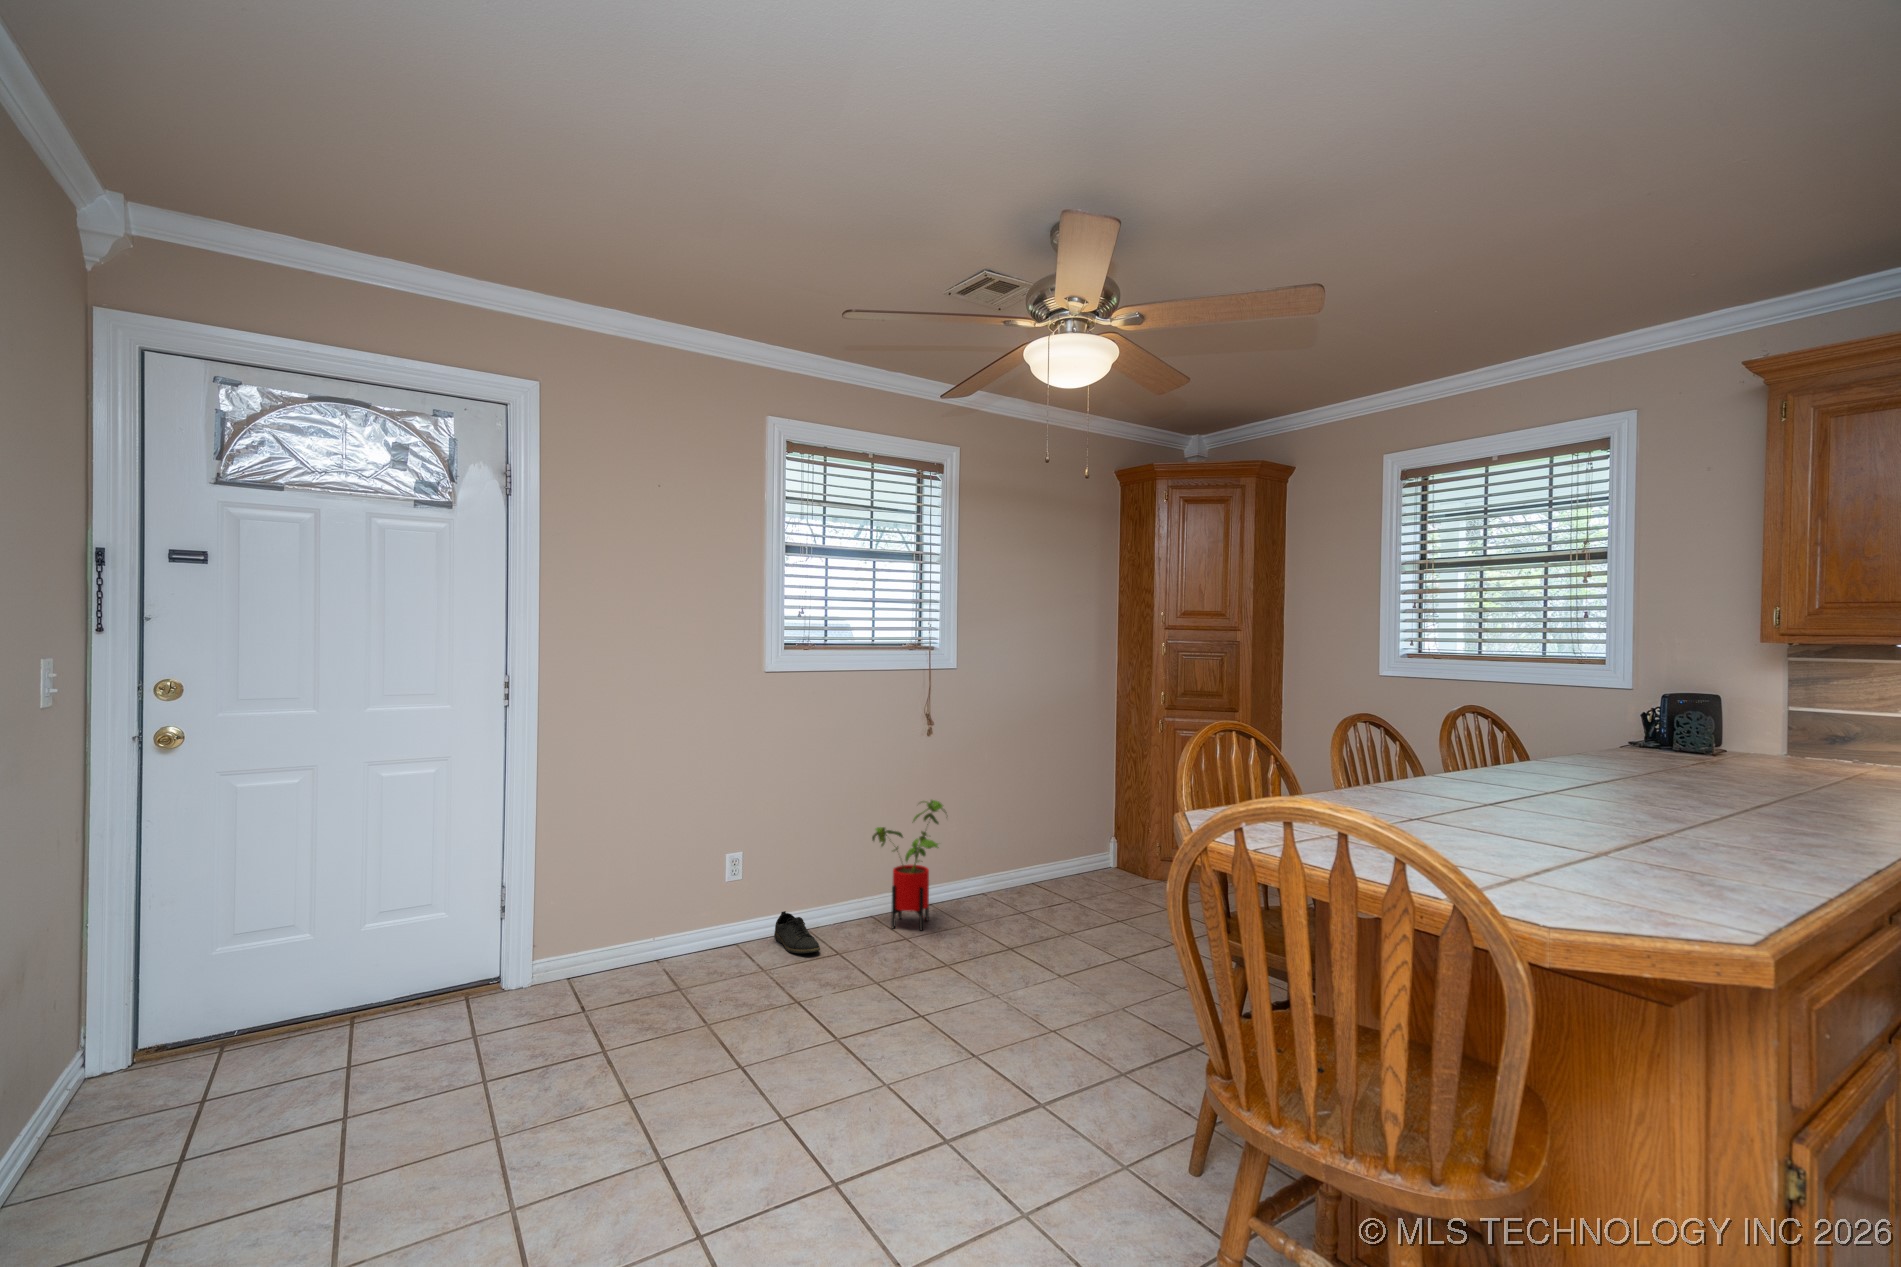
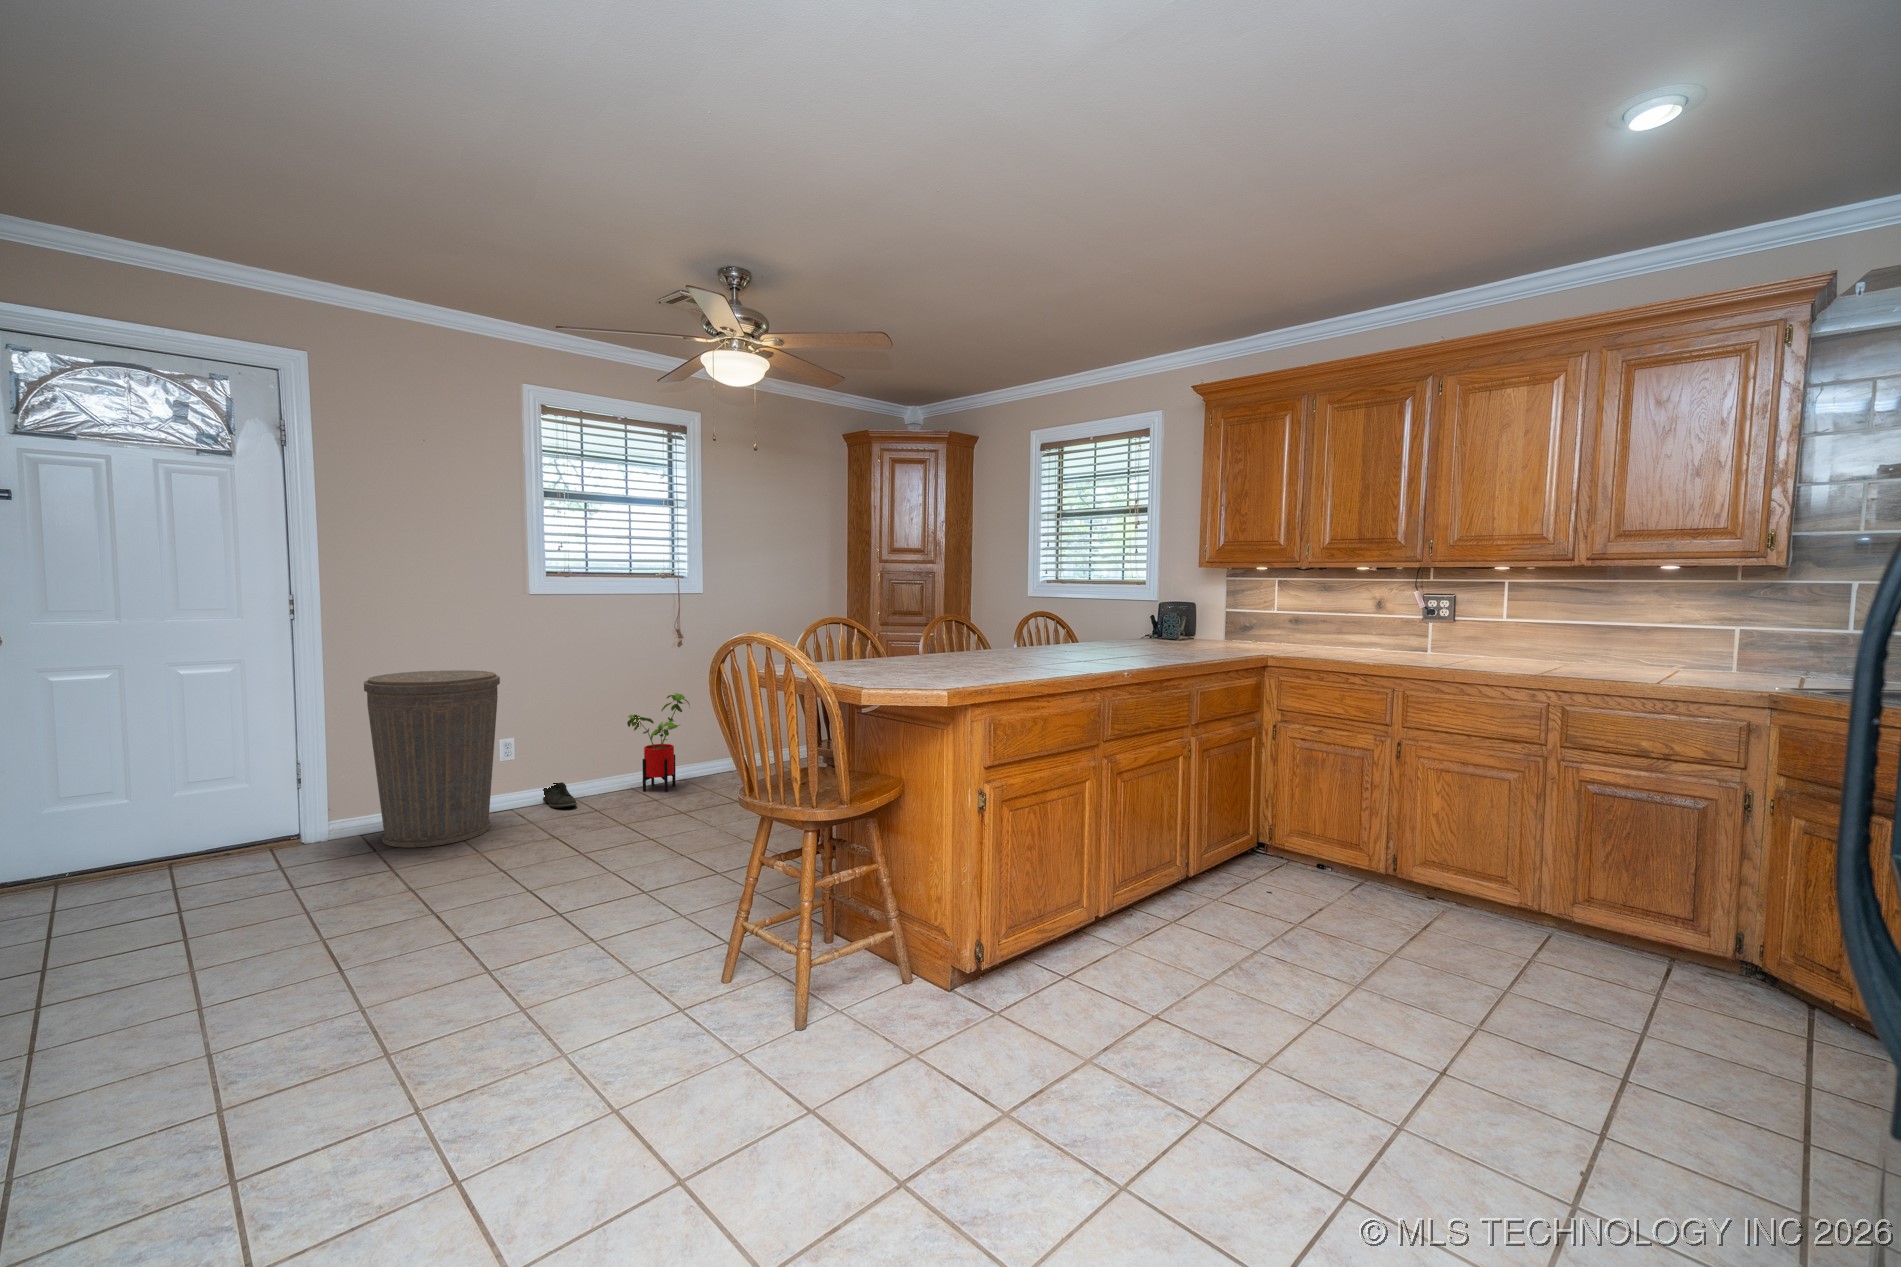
trash can: none [585,772,741,1017] -> present [364,670,500,847]

